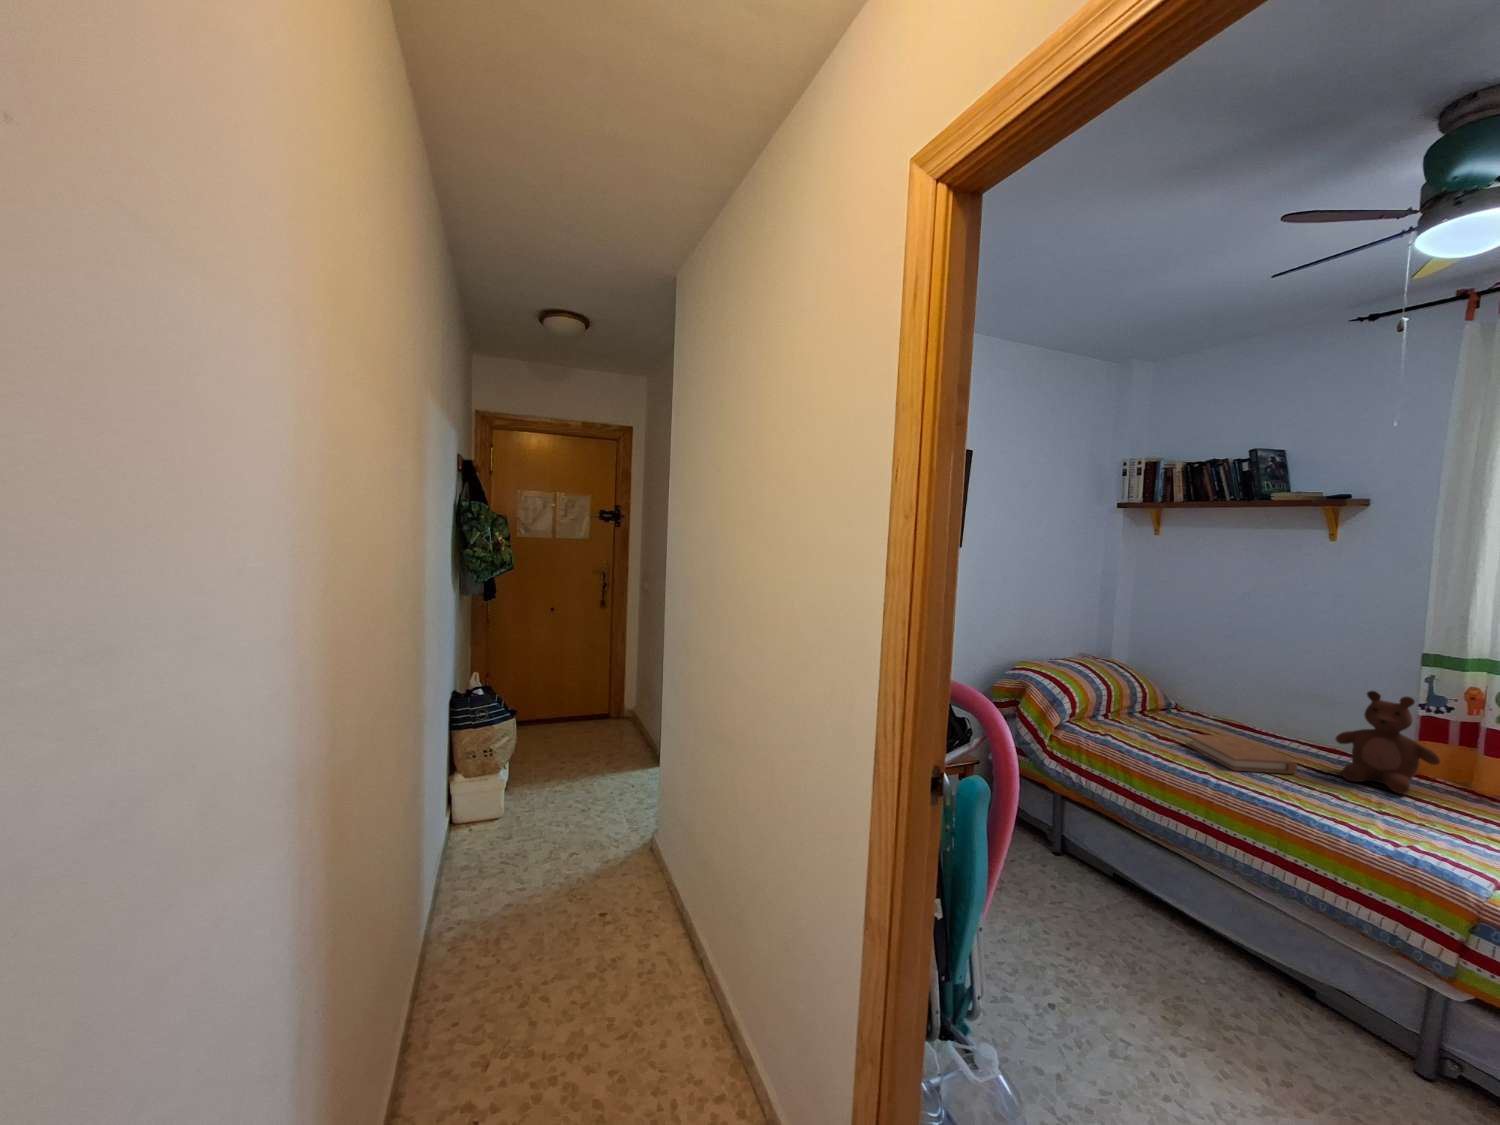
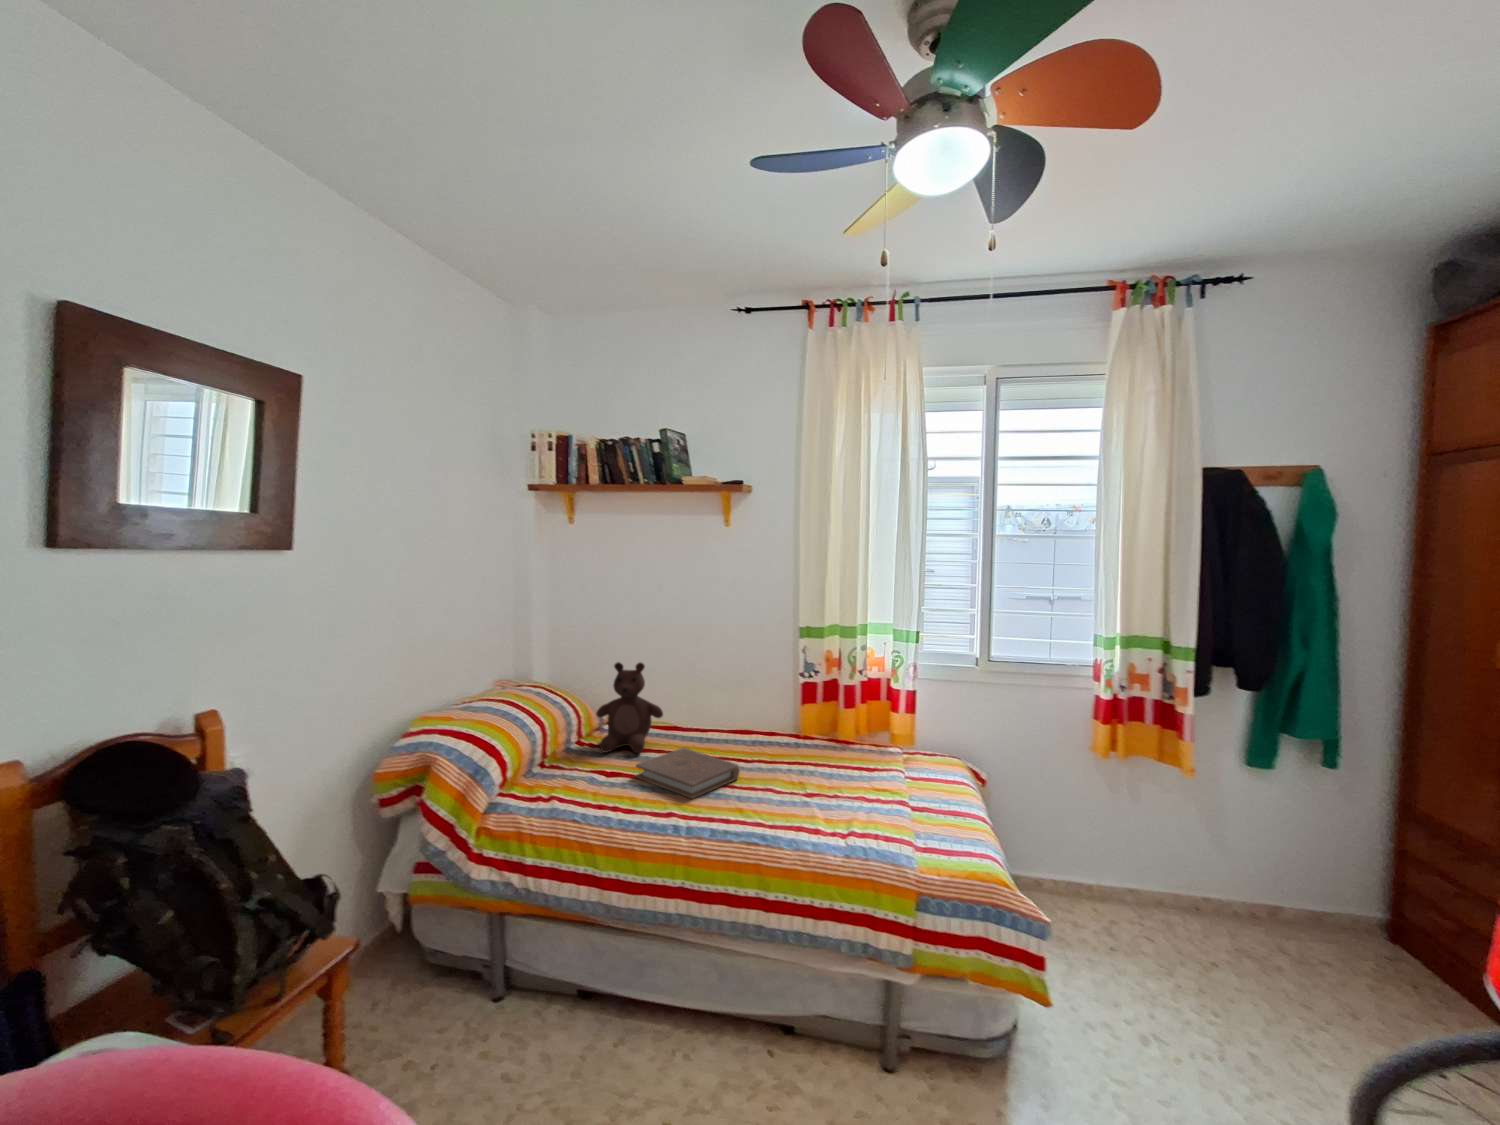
teddy bear: present [1336,691,1440,794] -> present [597,662,663,753]

